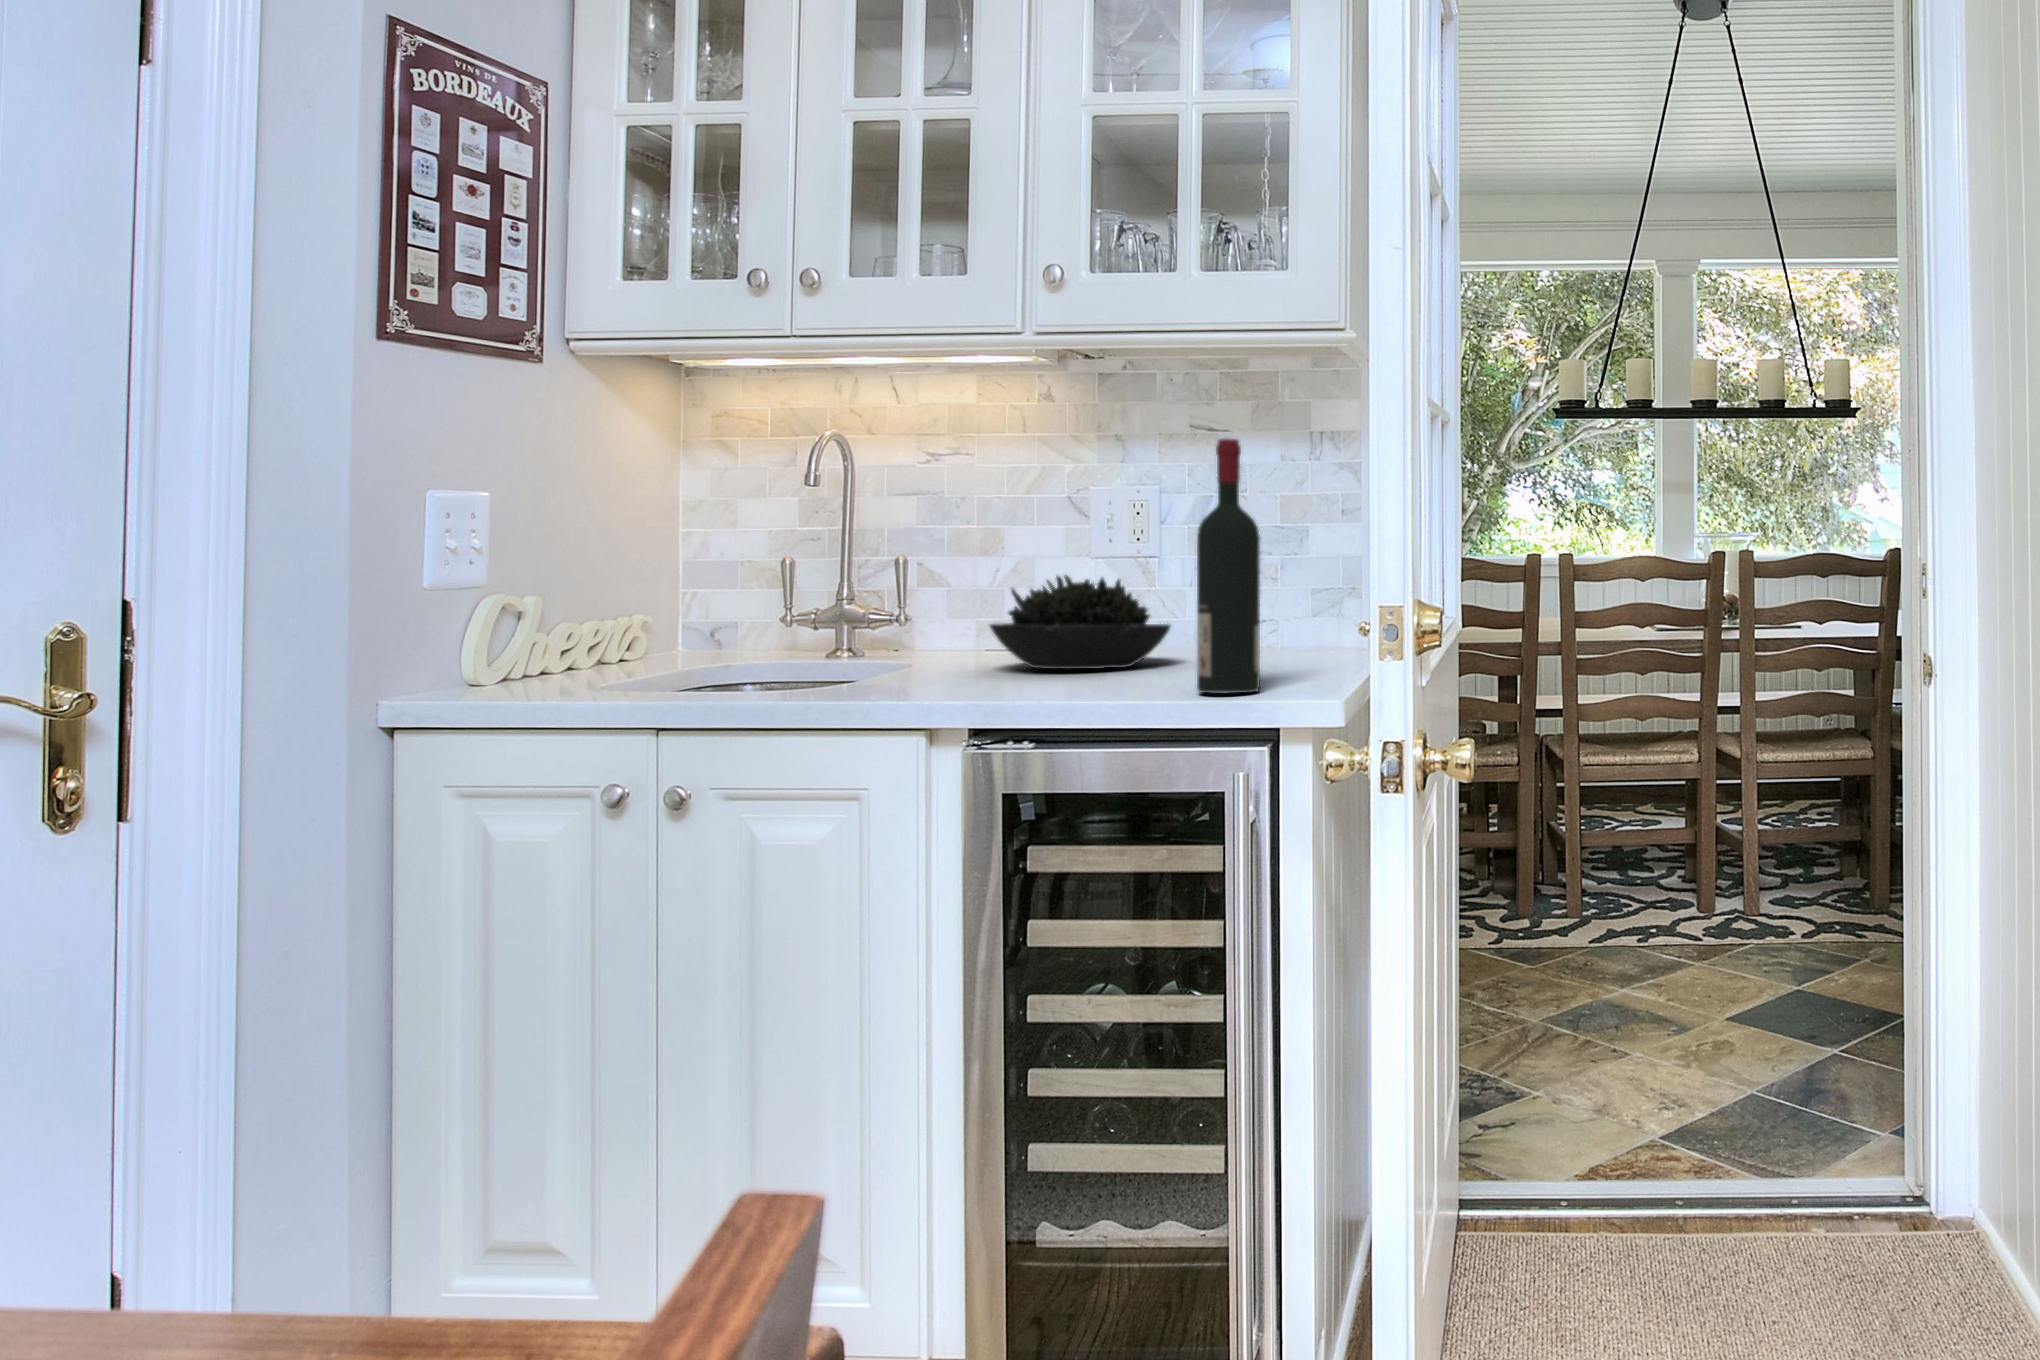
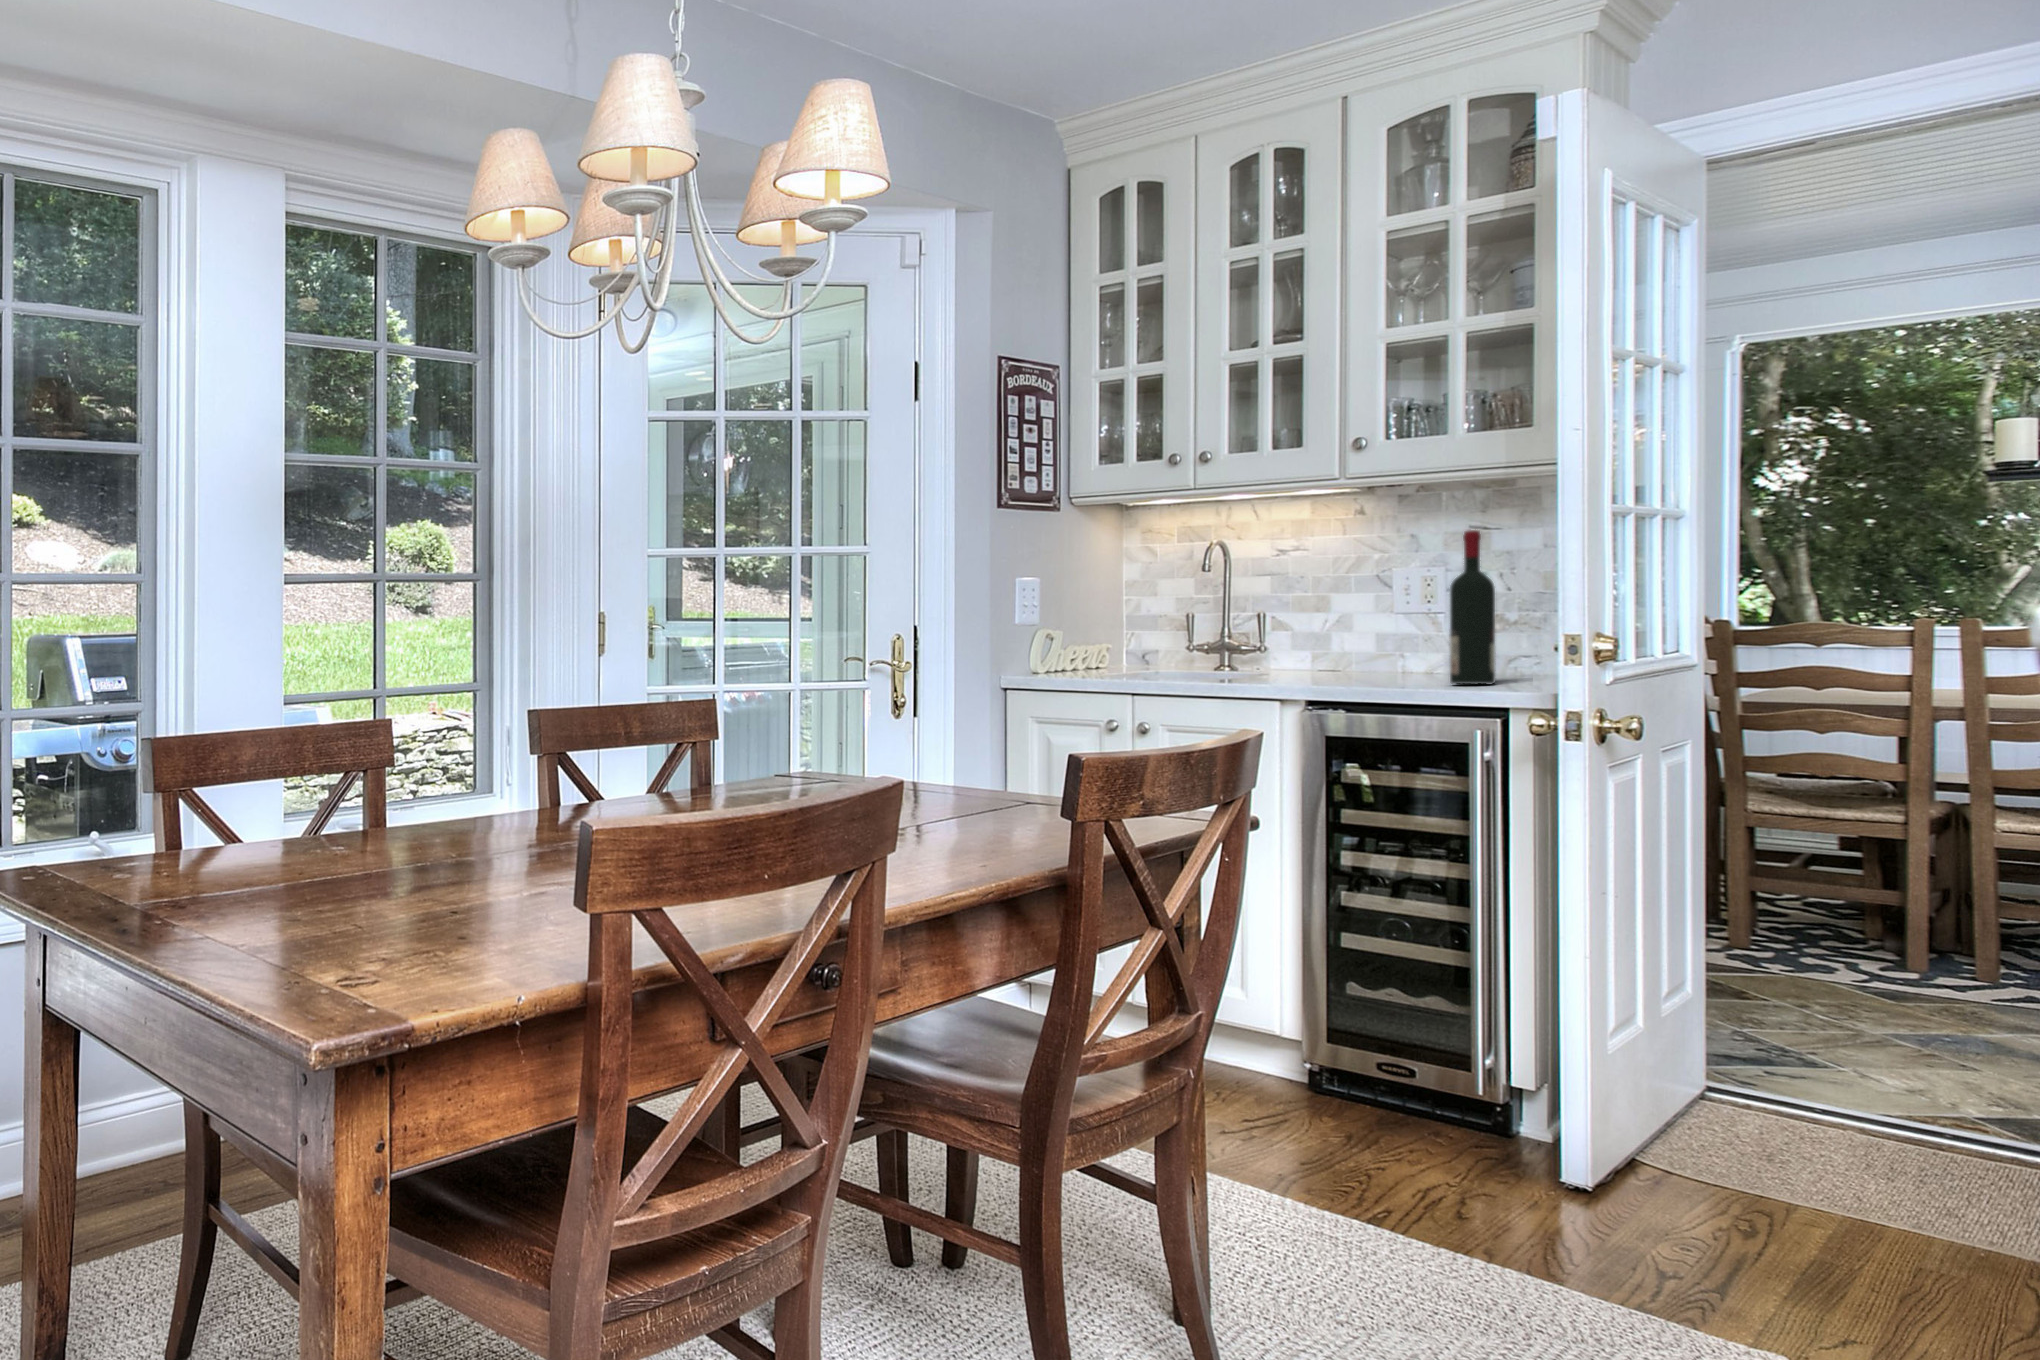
succulent plant: present [990,575,1170,669] -> none [1315,617,1443,676]

